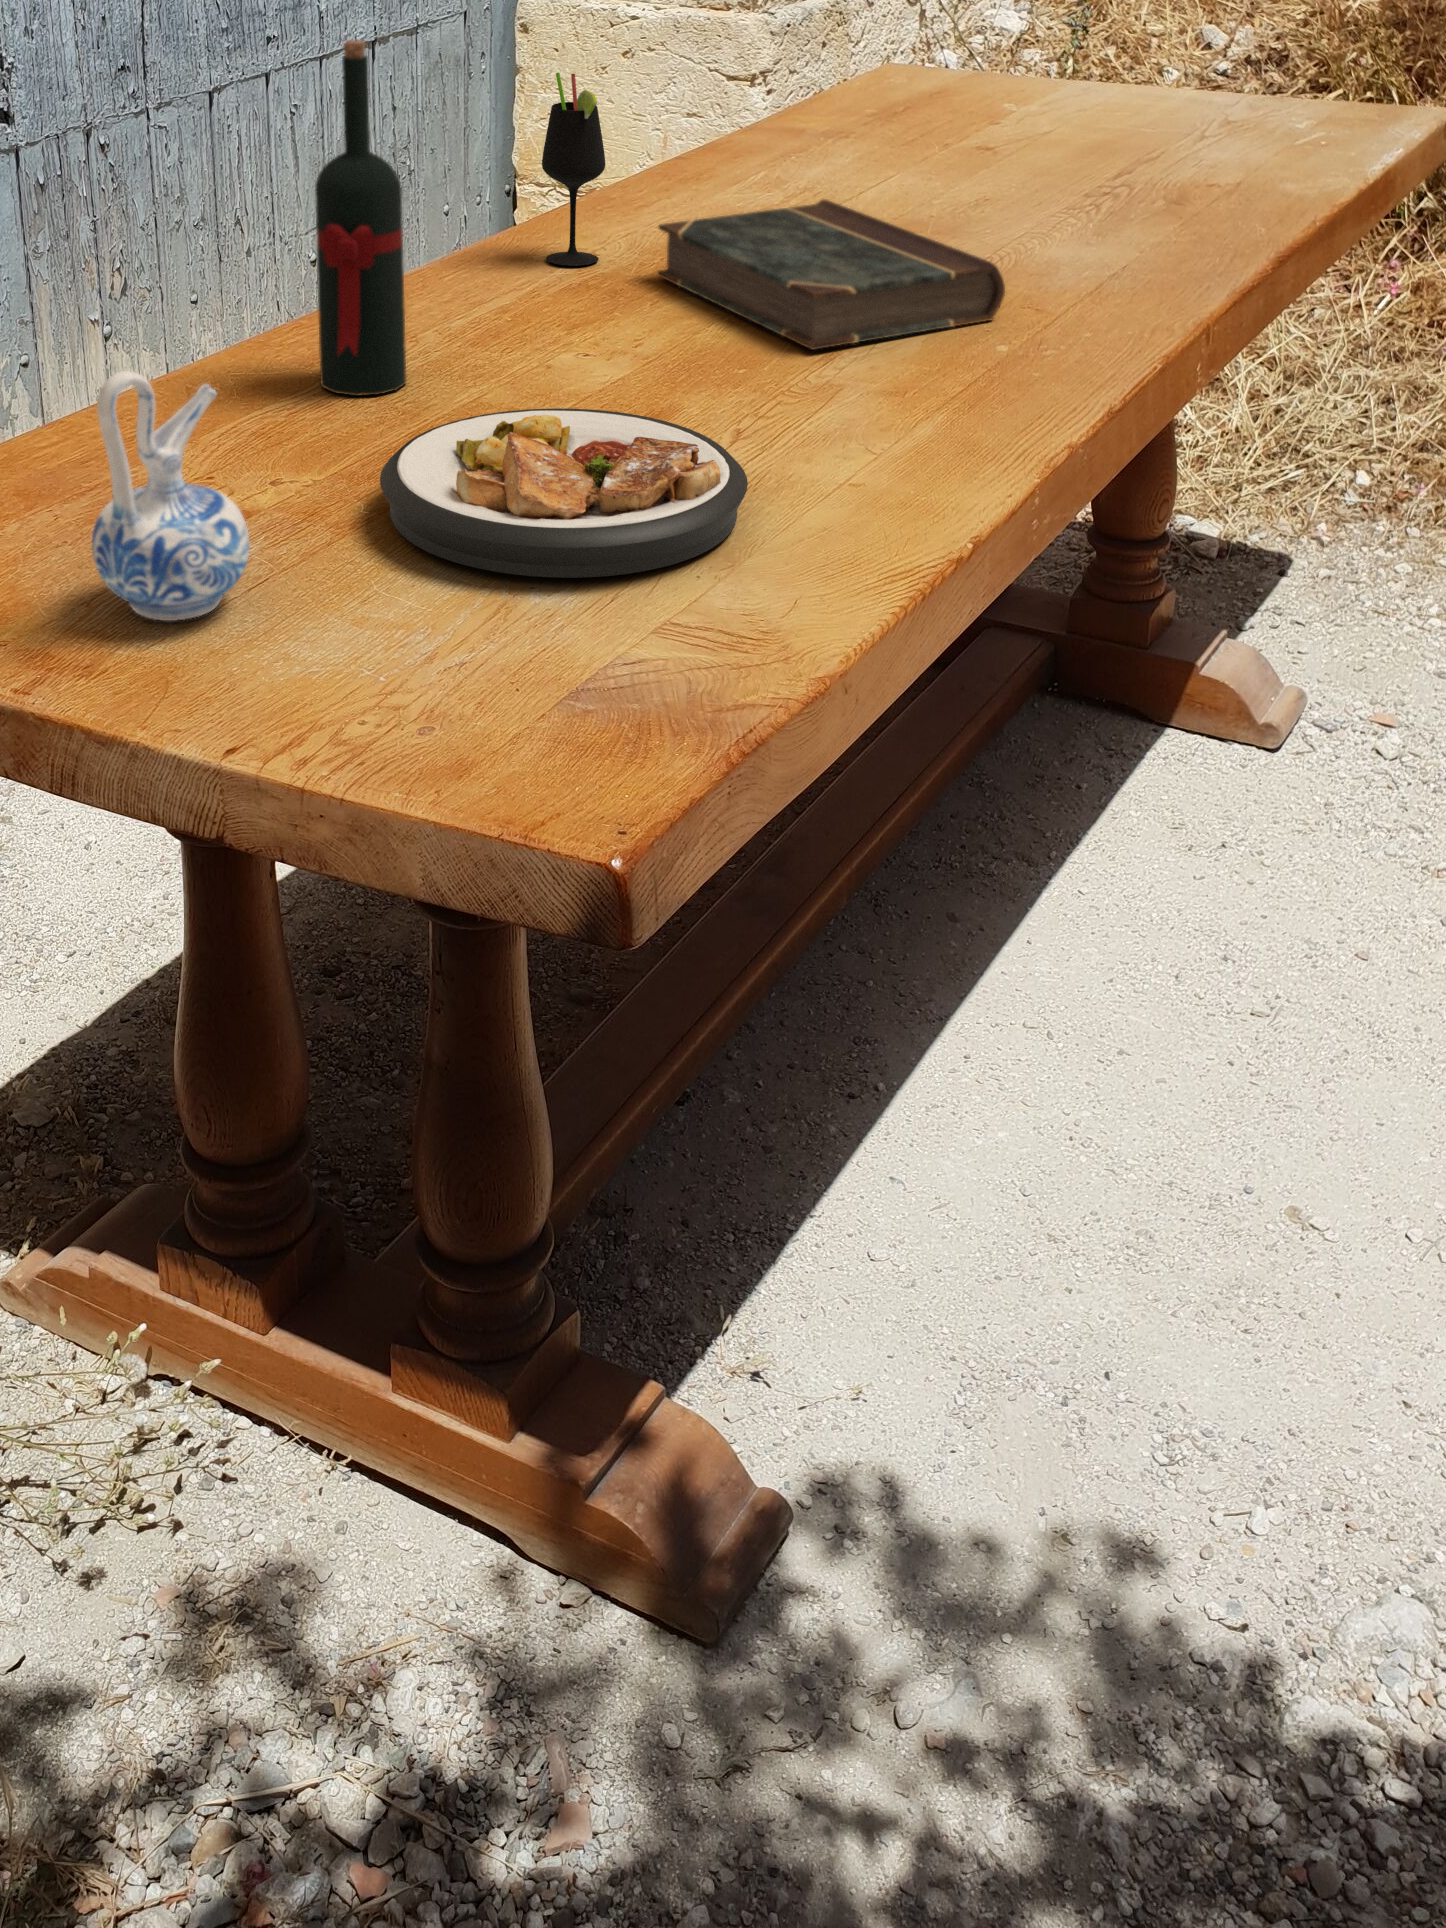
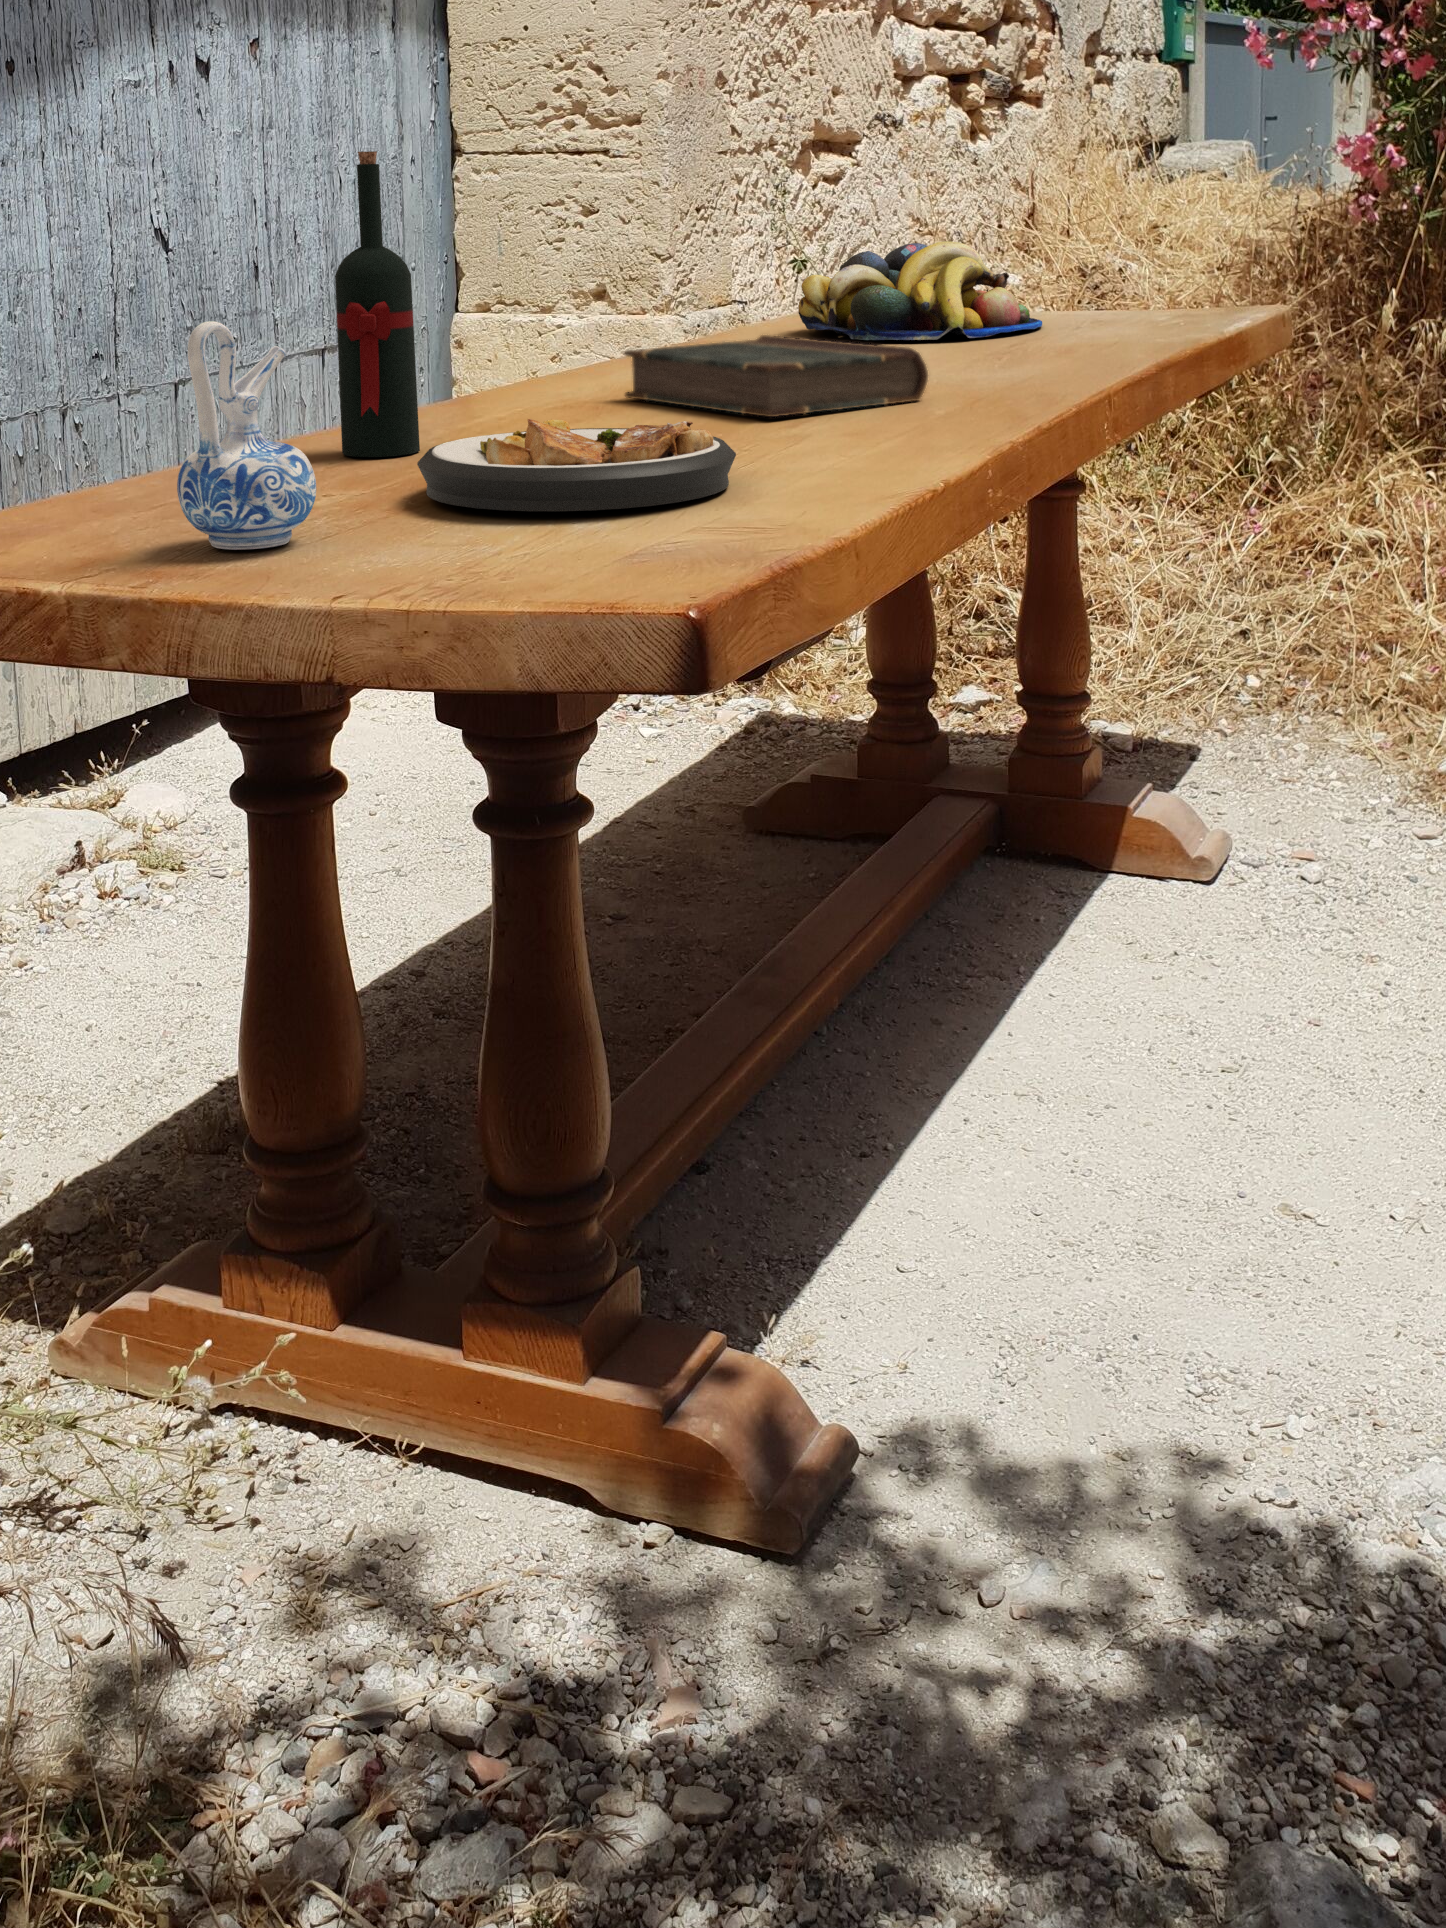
fruit bowl: none [882,25,1164,167] -> present [798,242,1042,340]
wine glass: present [542,73,605,266] -> none [517,228,572,398]

